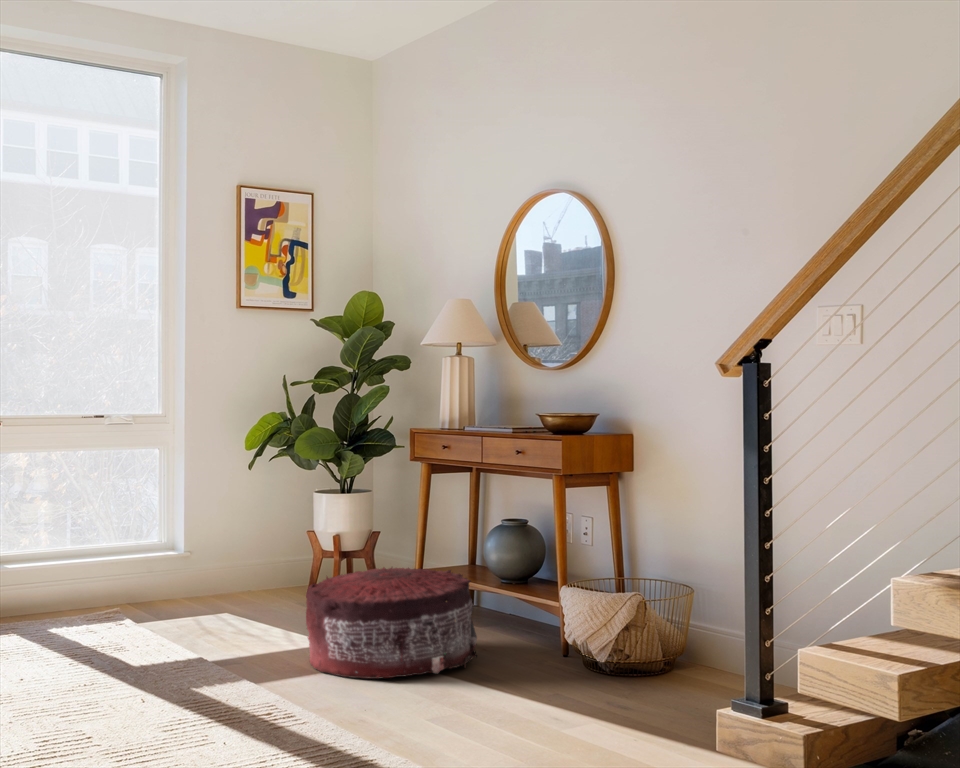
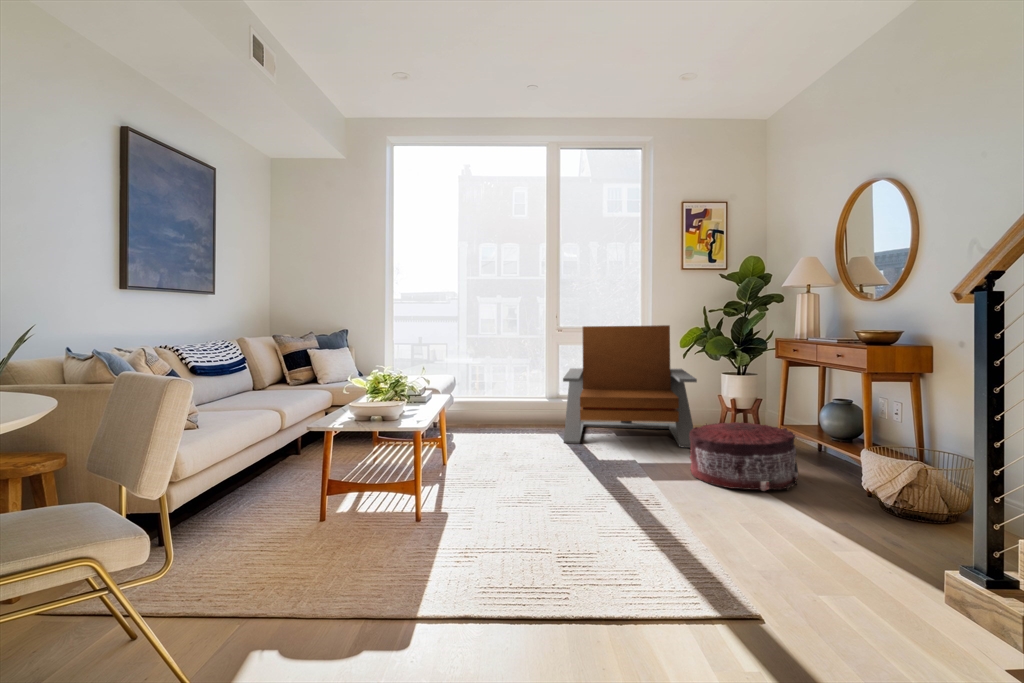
lounge chair: none [19,407,294,654] -> present [563,325,697,448]

